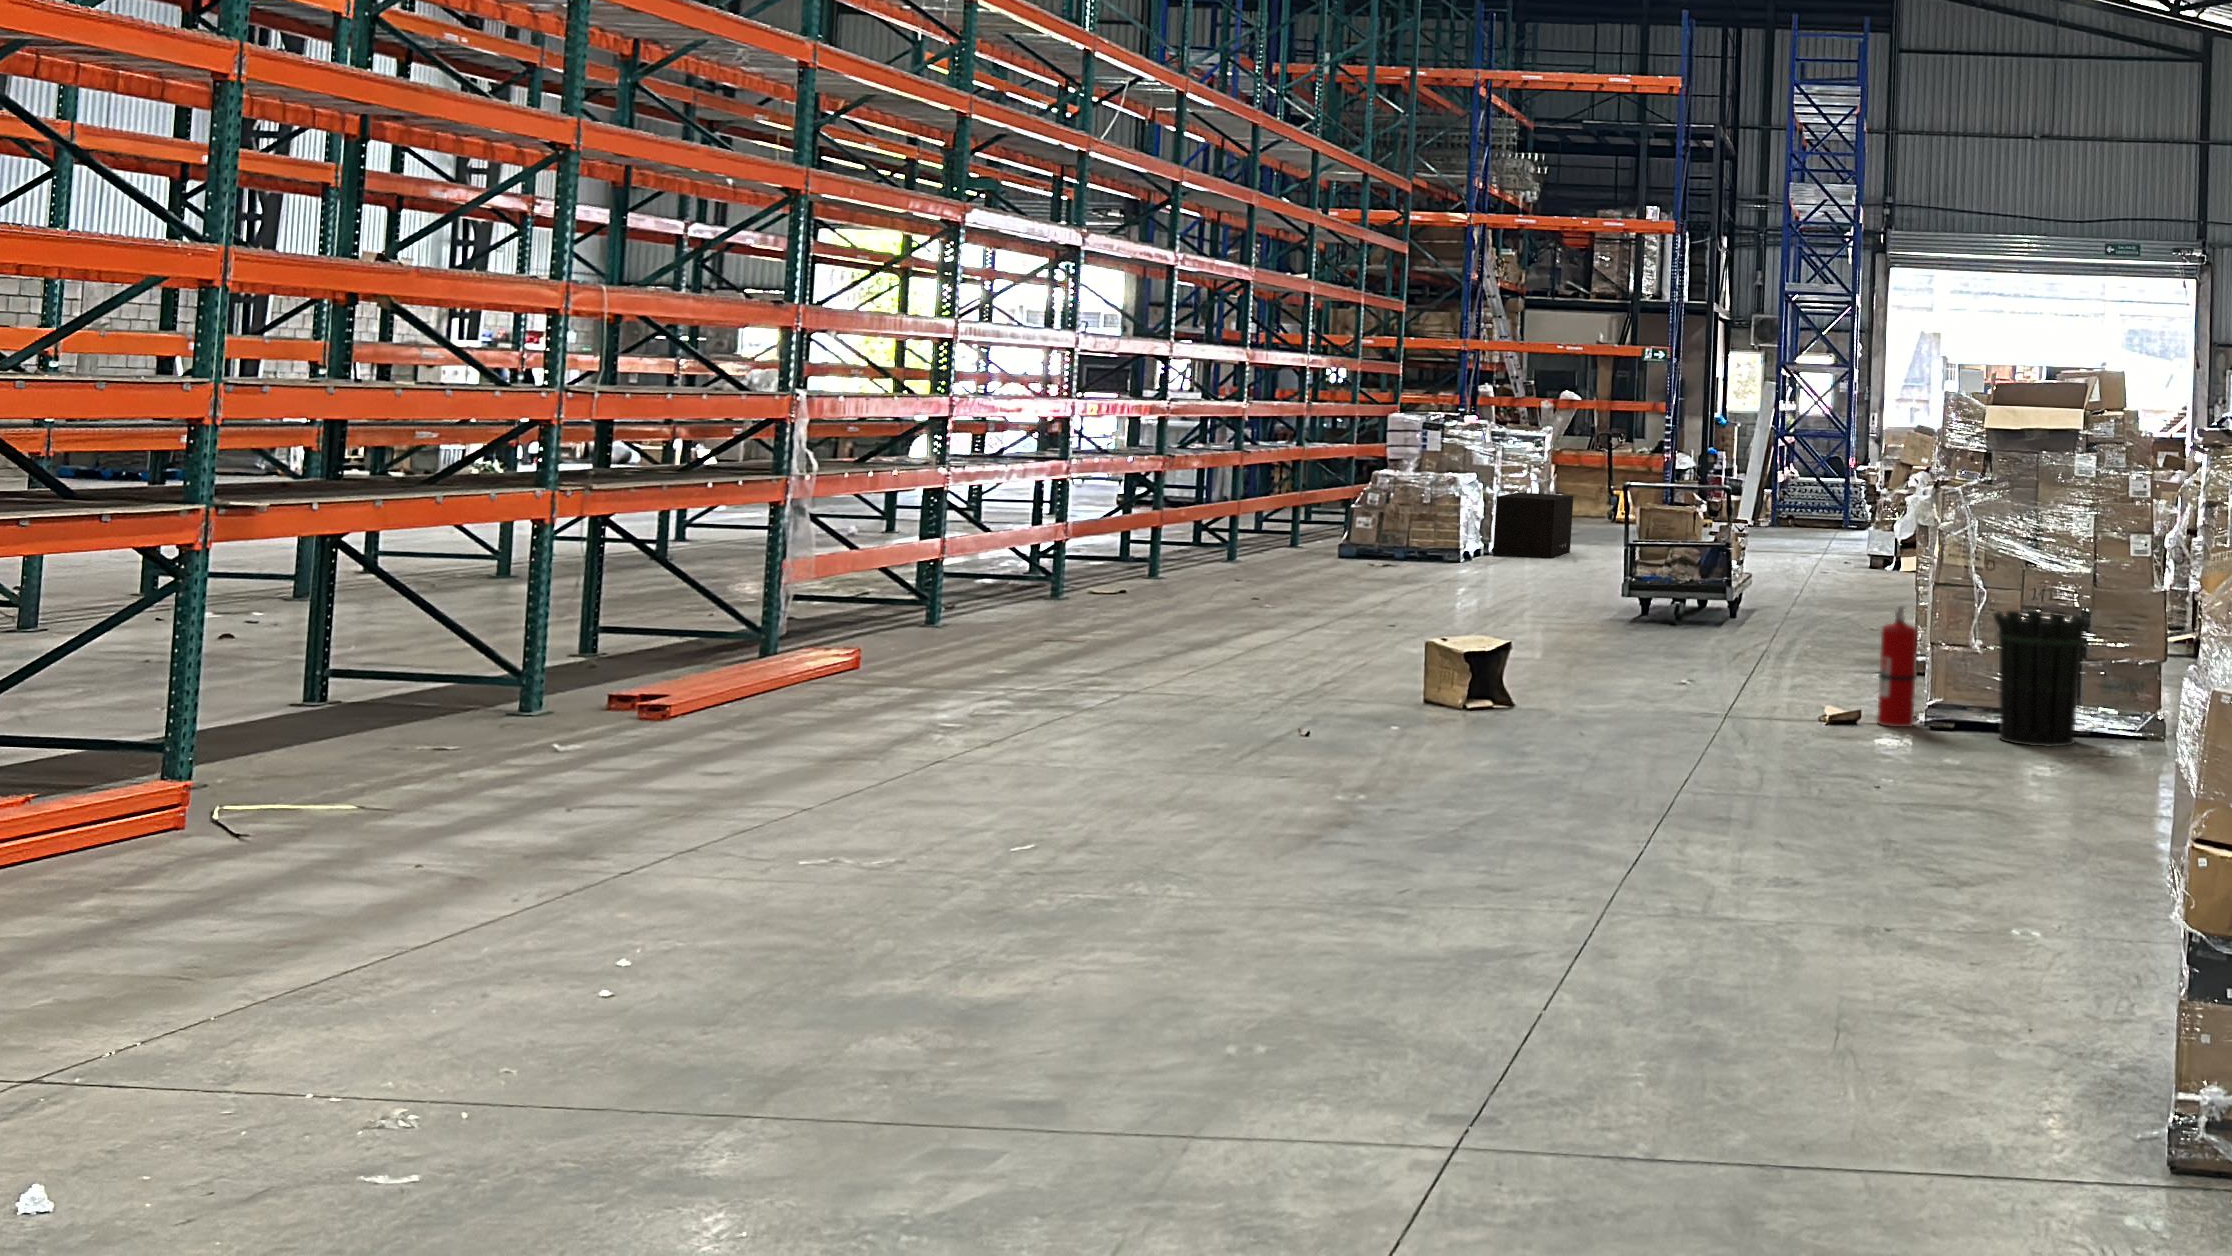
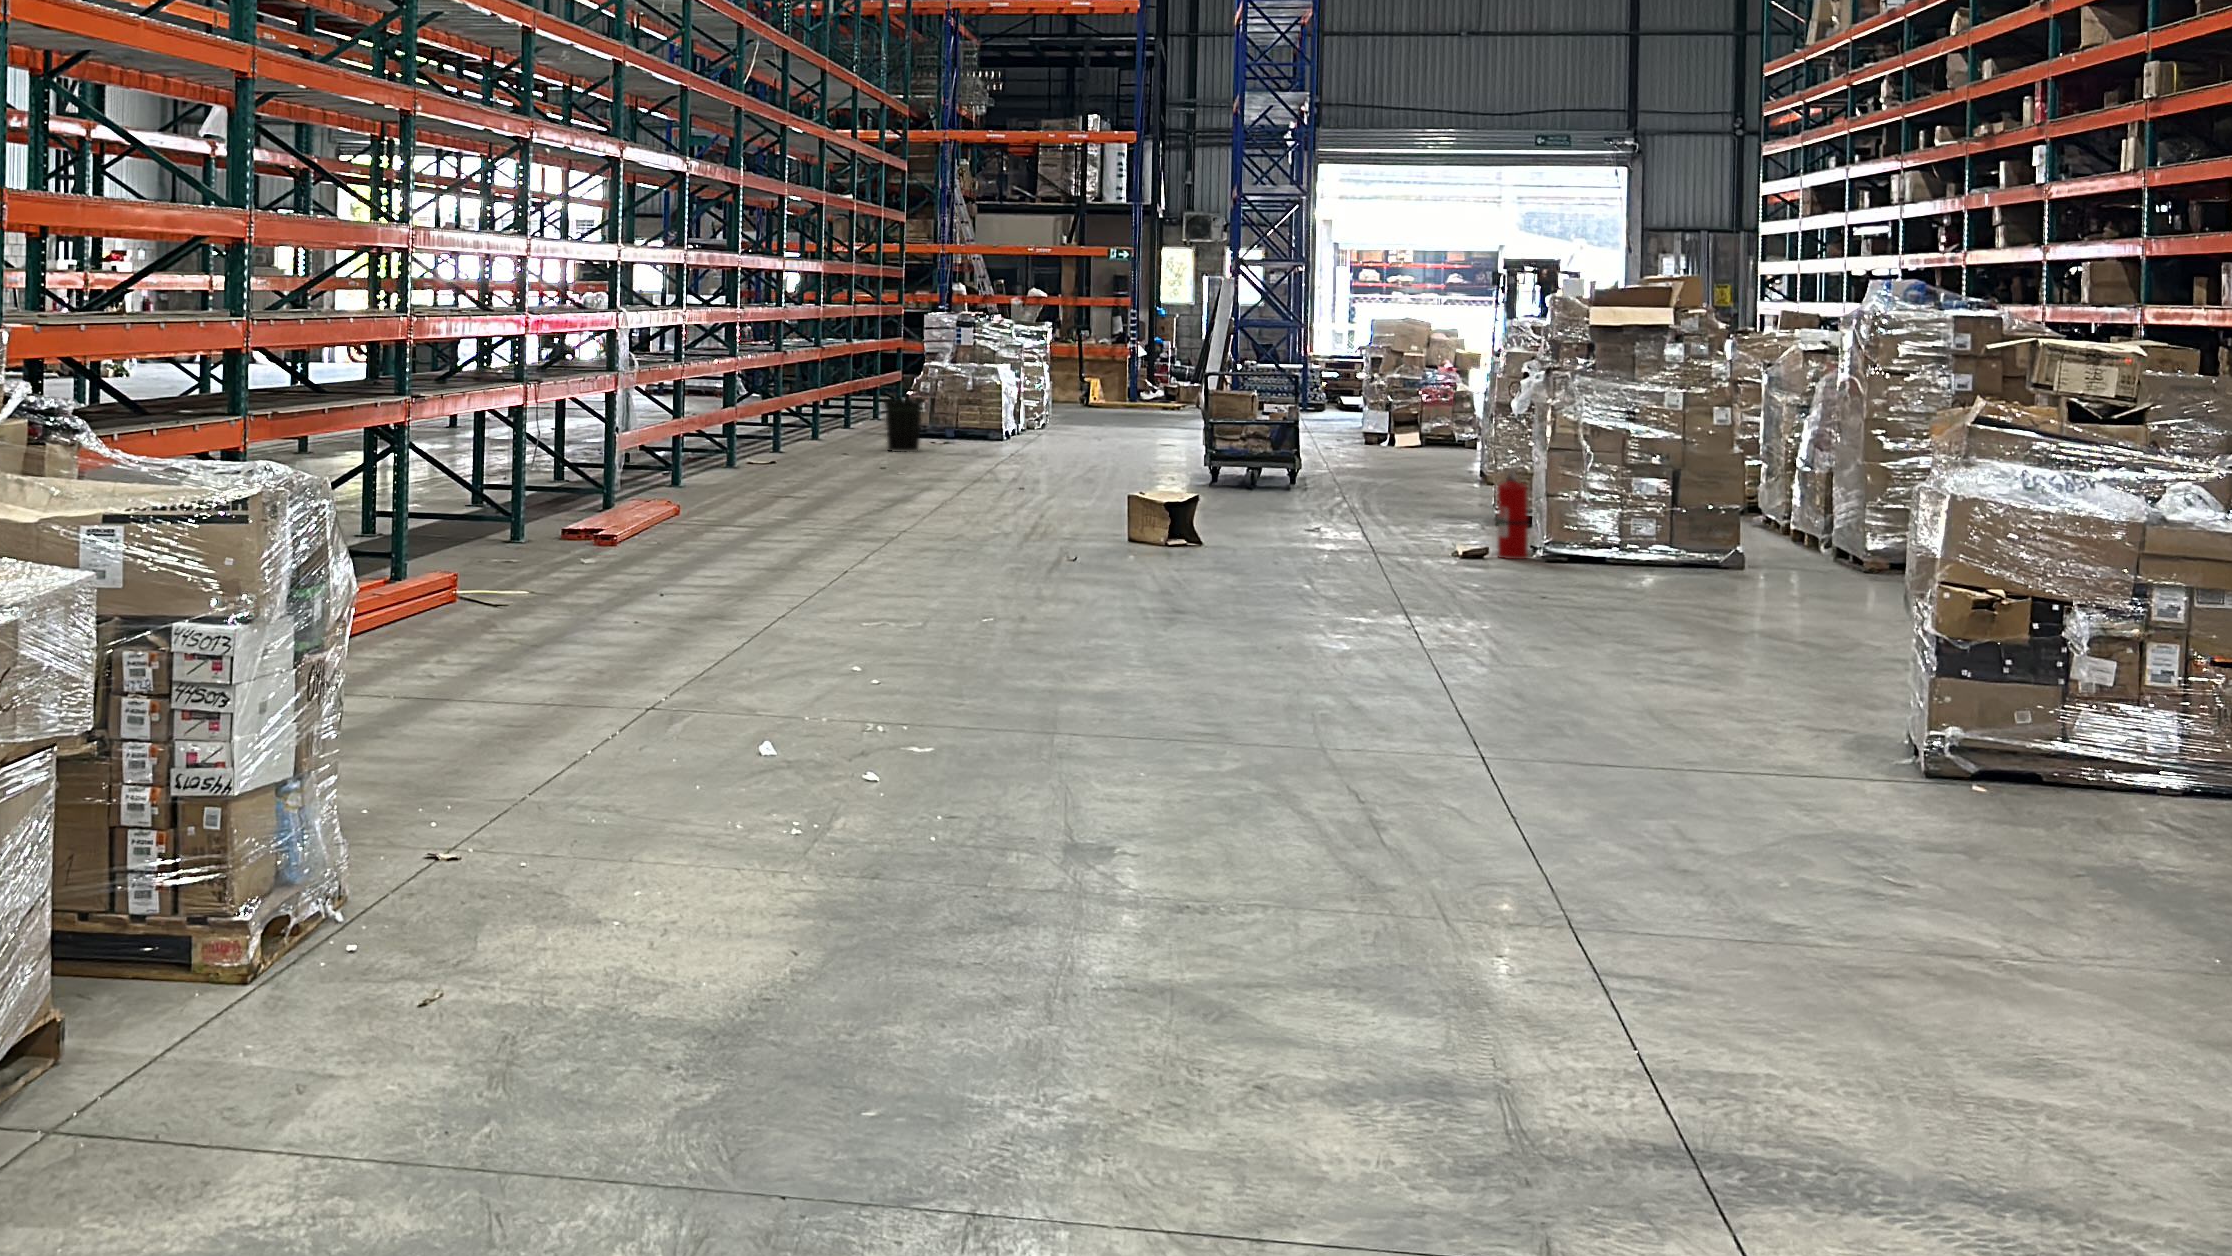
storage cabinet: present [1493,492,1573,559] -> none [1010,389,1069,445]
waste bin: present [1993,611,2090,746] -> present [884,398,923,452]

